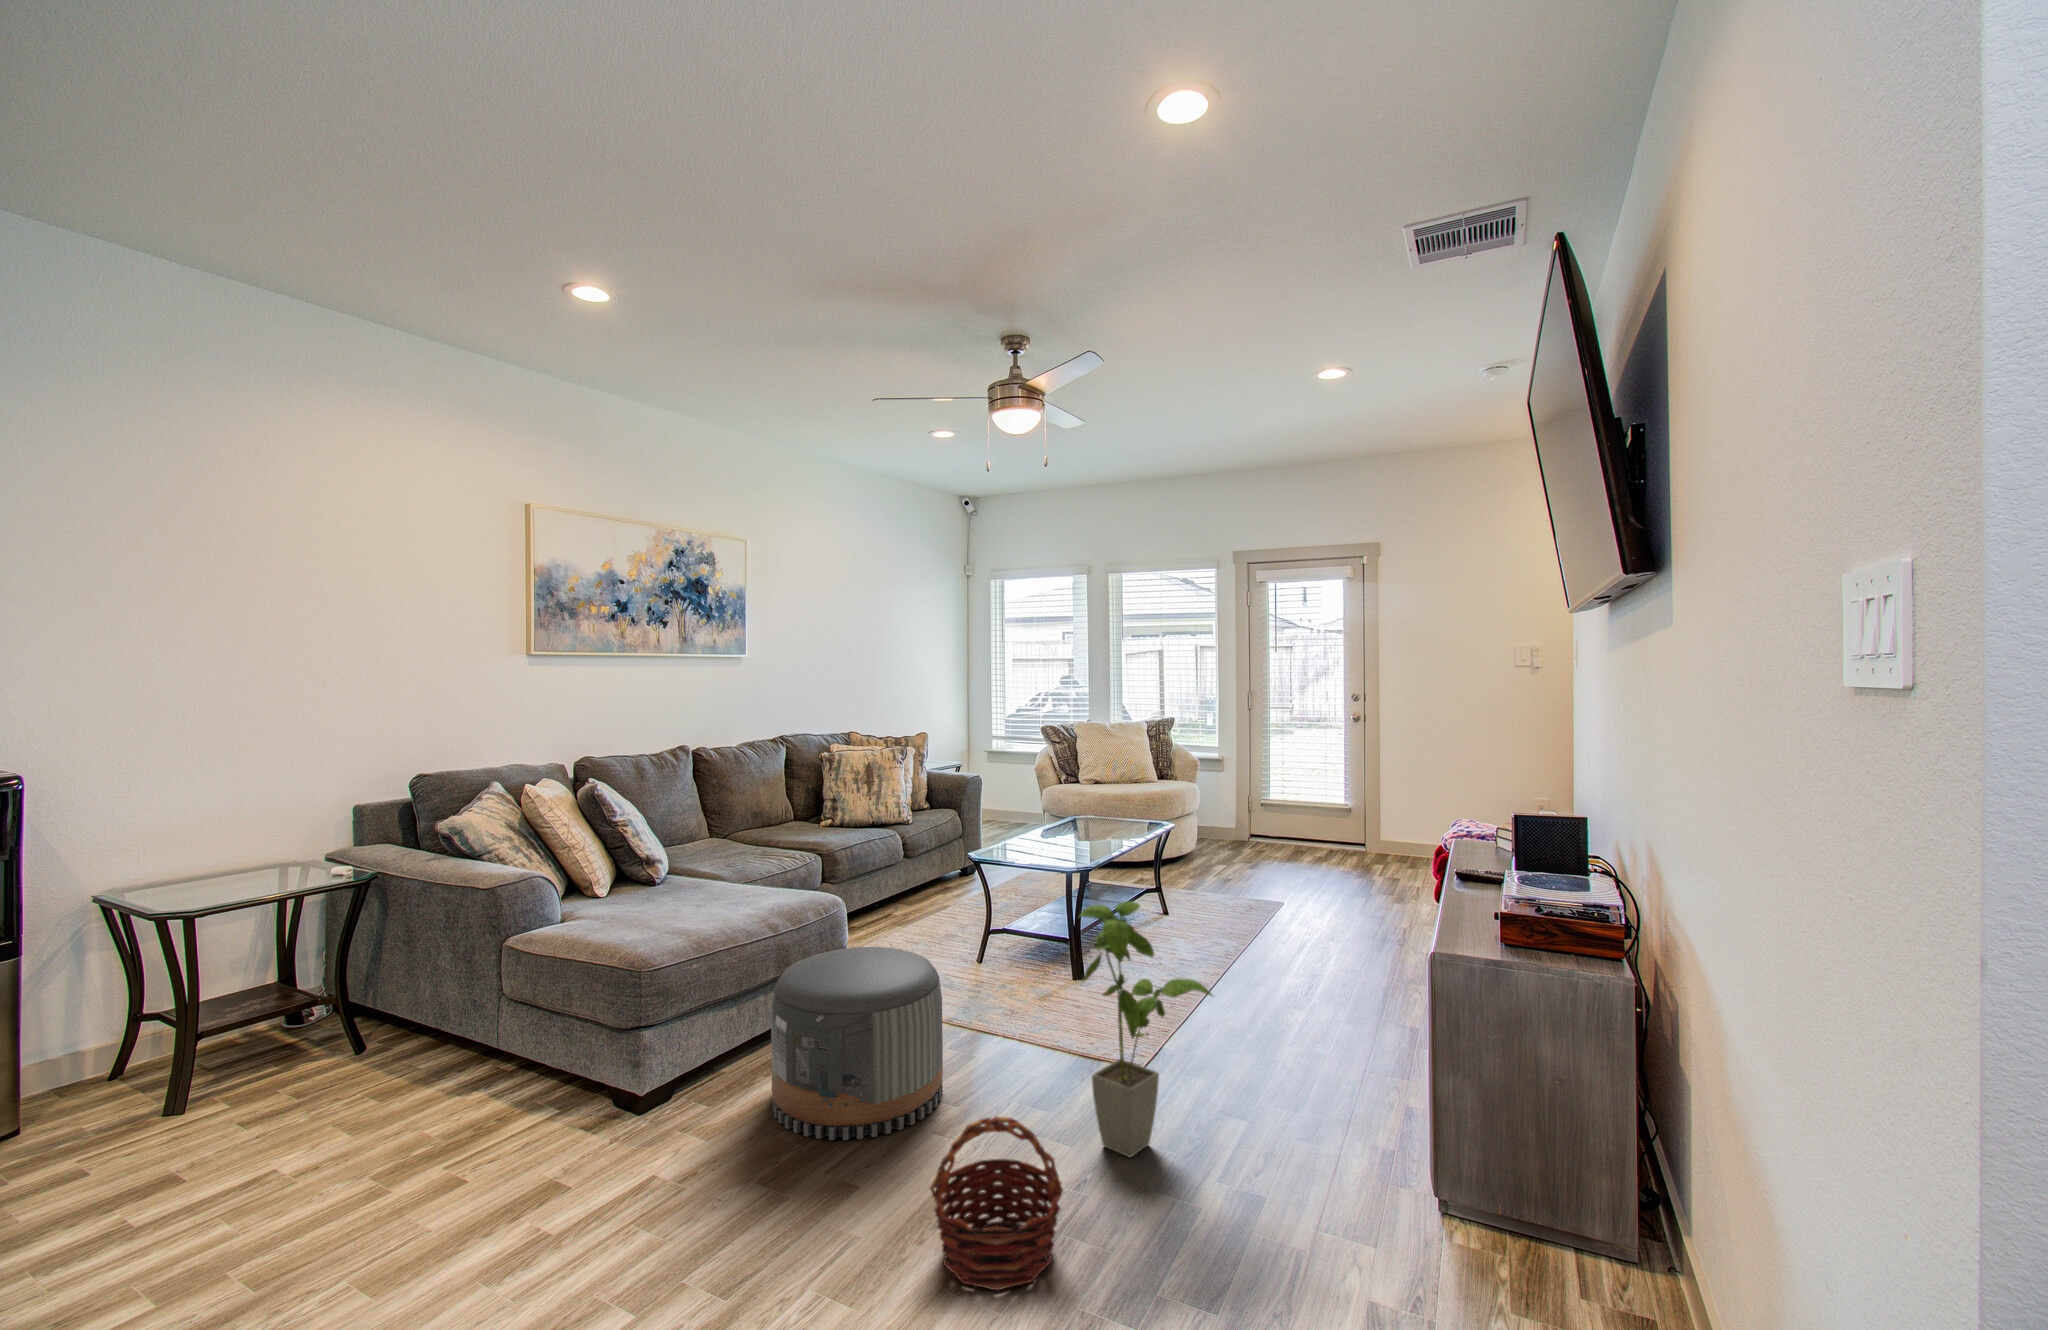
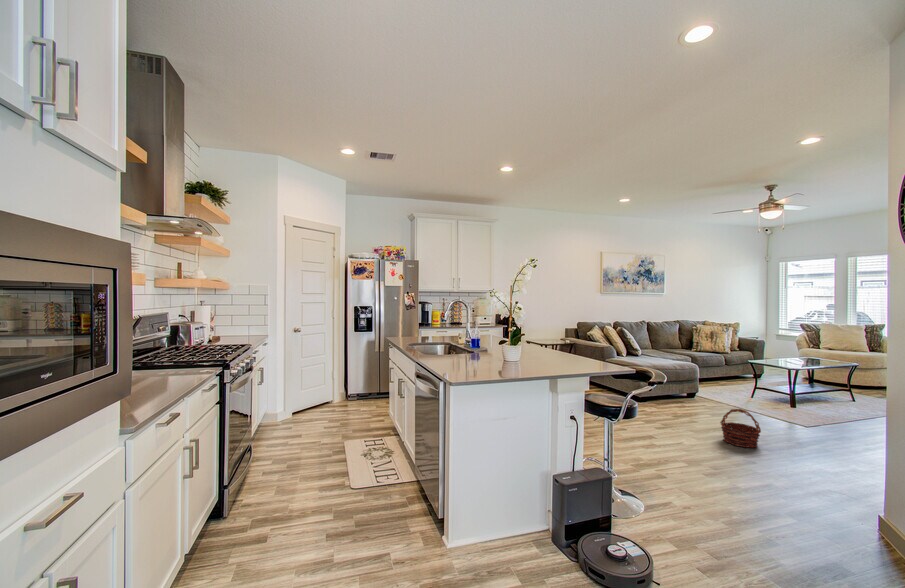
house plant: present [1080,901,1212,1157] -> none [776,367,829,442]
pouf: present [771,947,943,1140] -> none [676,375,731,421]

